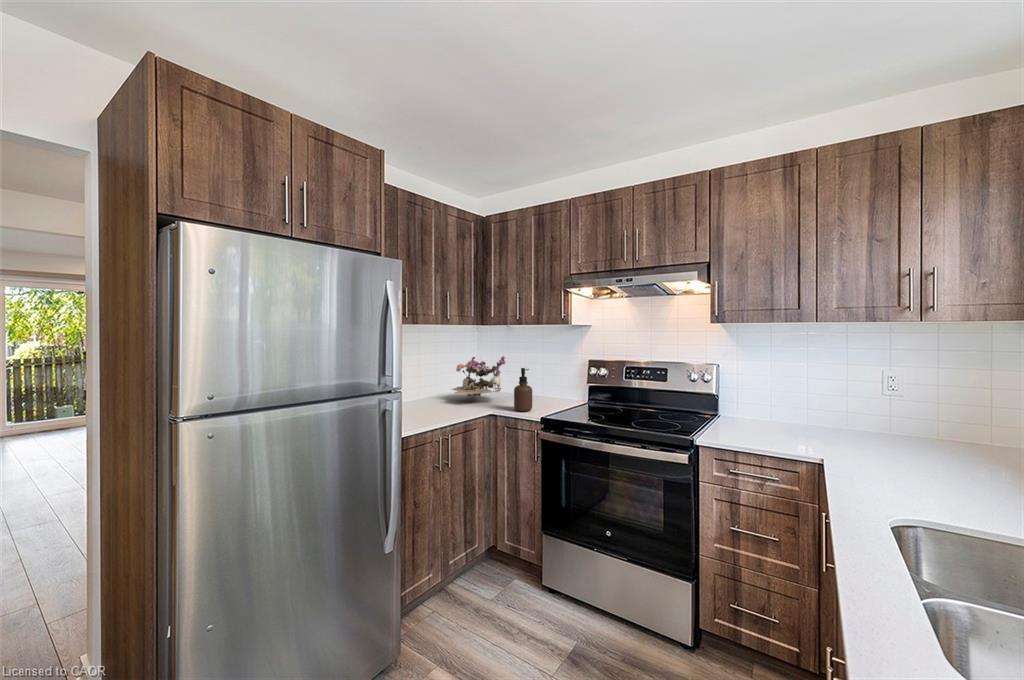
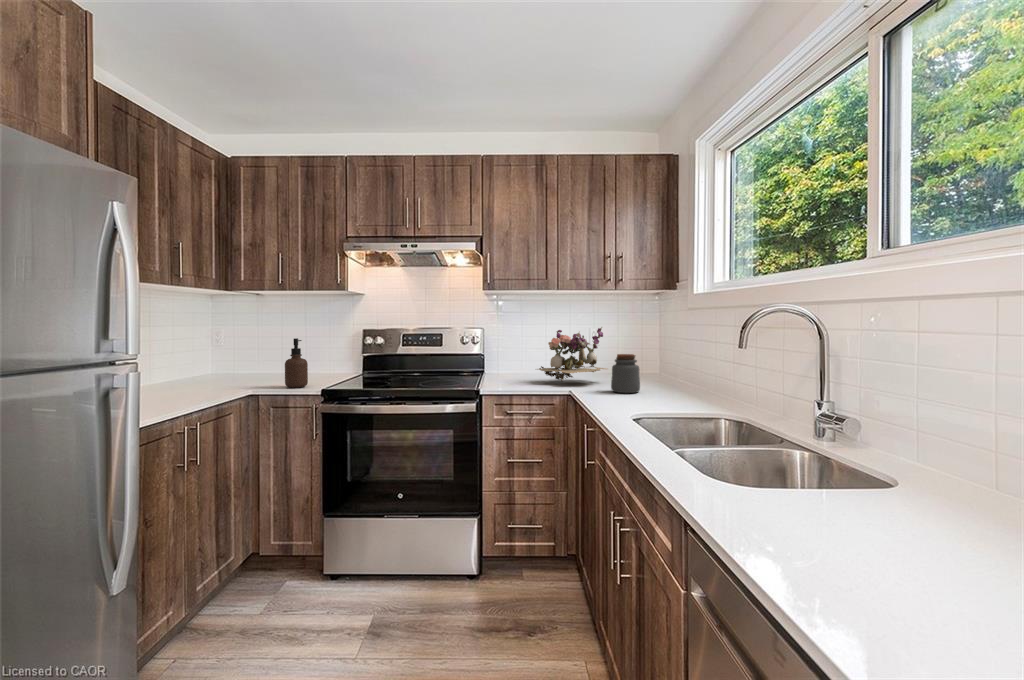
flower arrangement: present [452,356,505,398] -> present [537,327,607,381]
jar: none [904,425,969,493] -> present [611,354,640,393]

